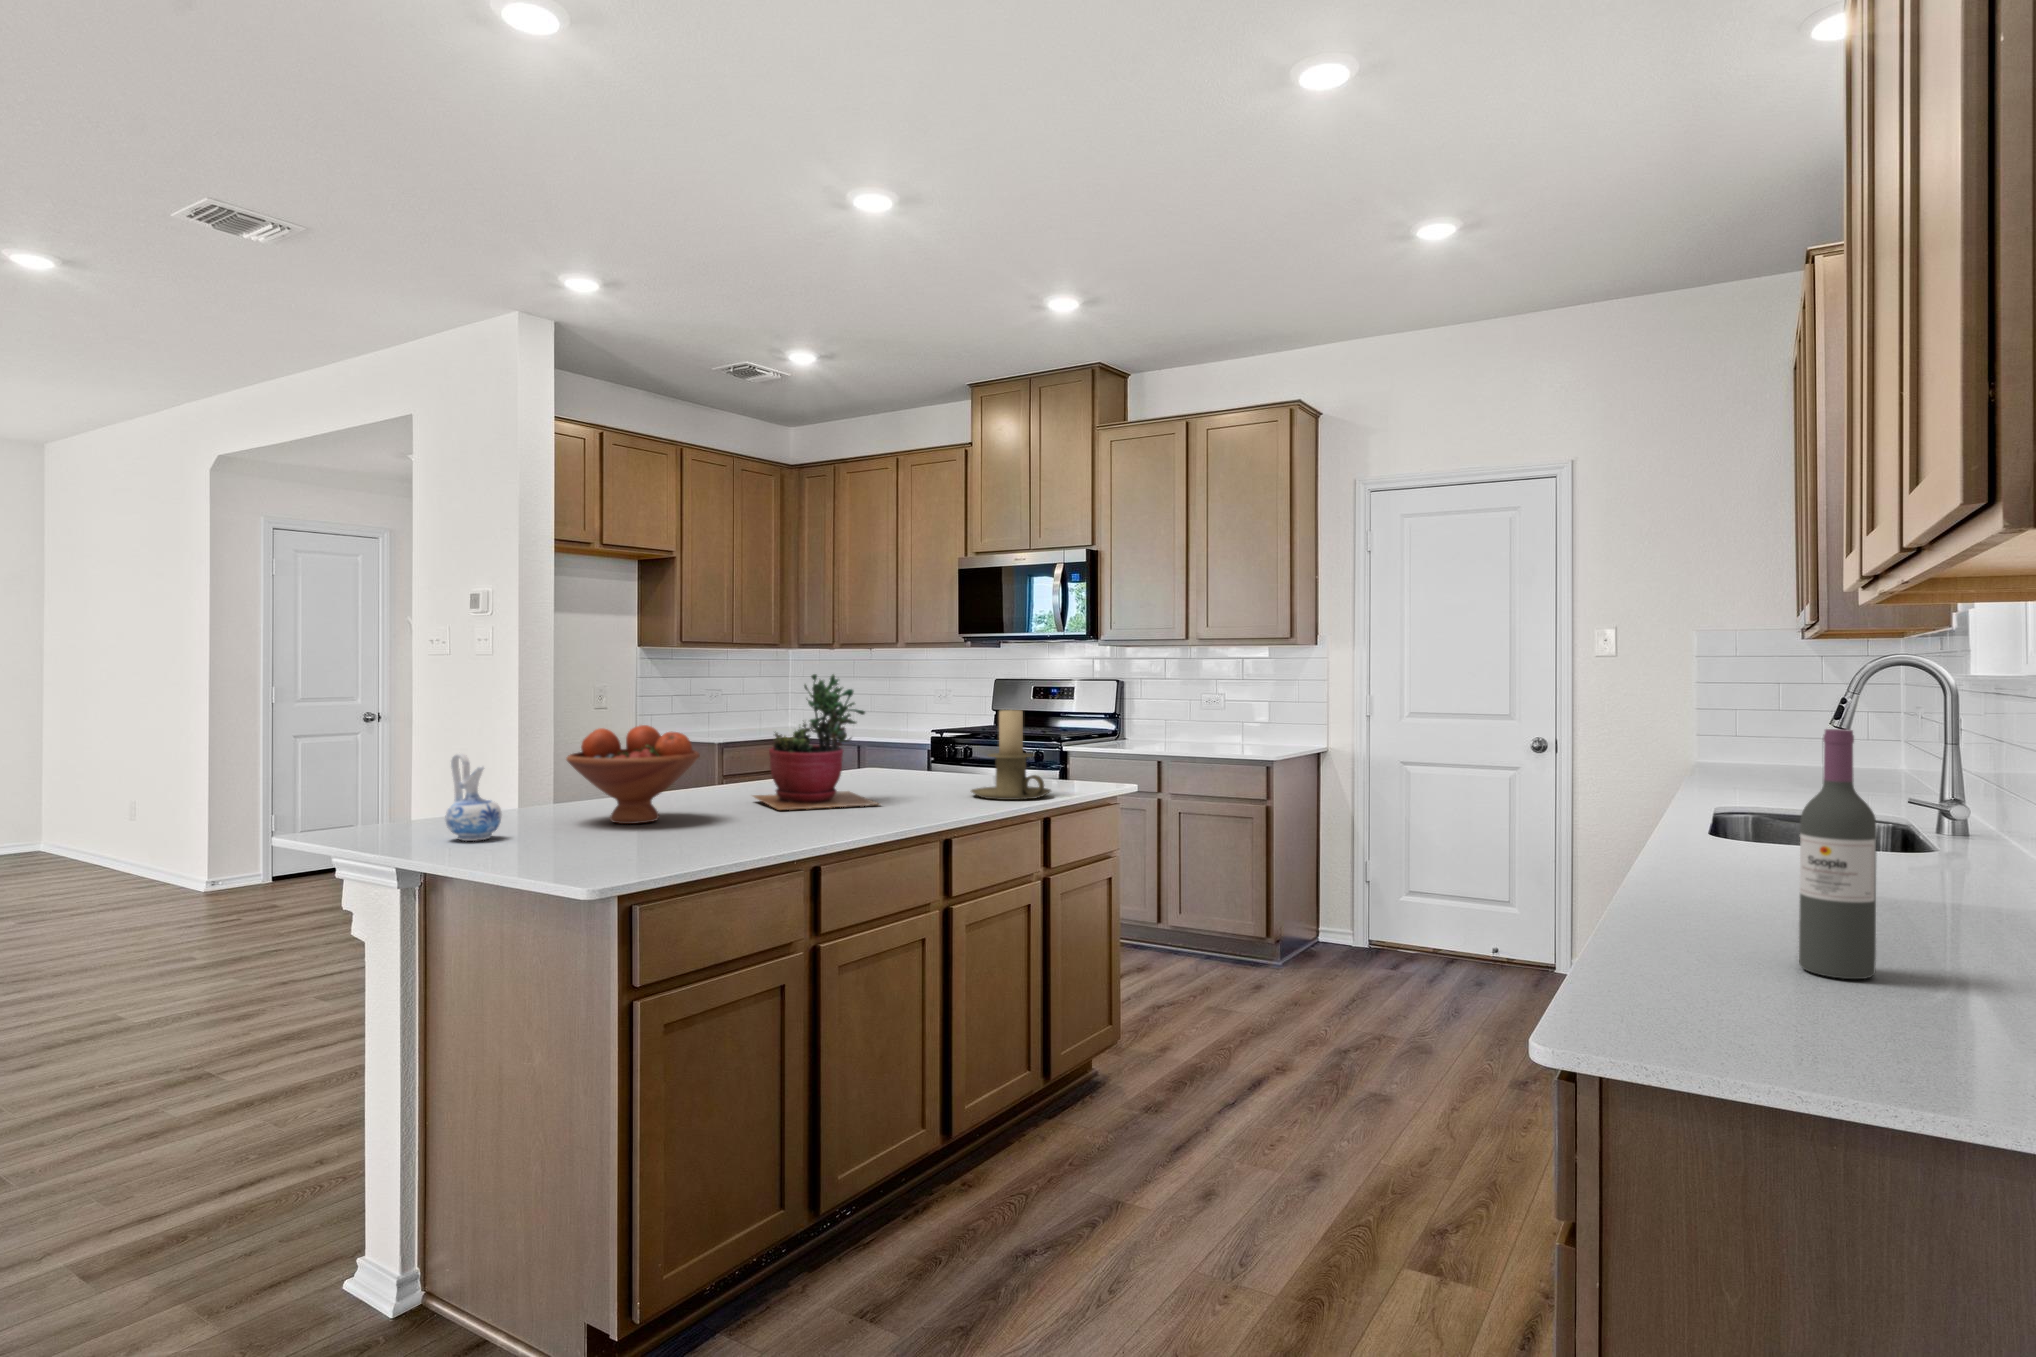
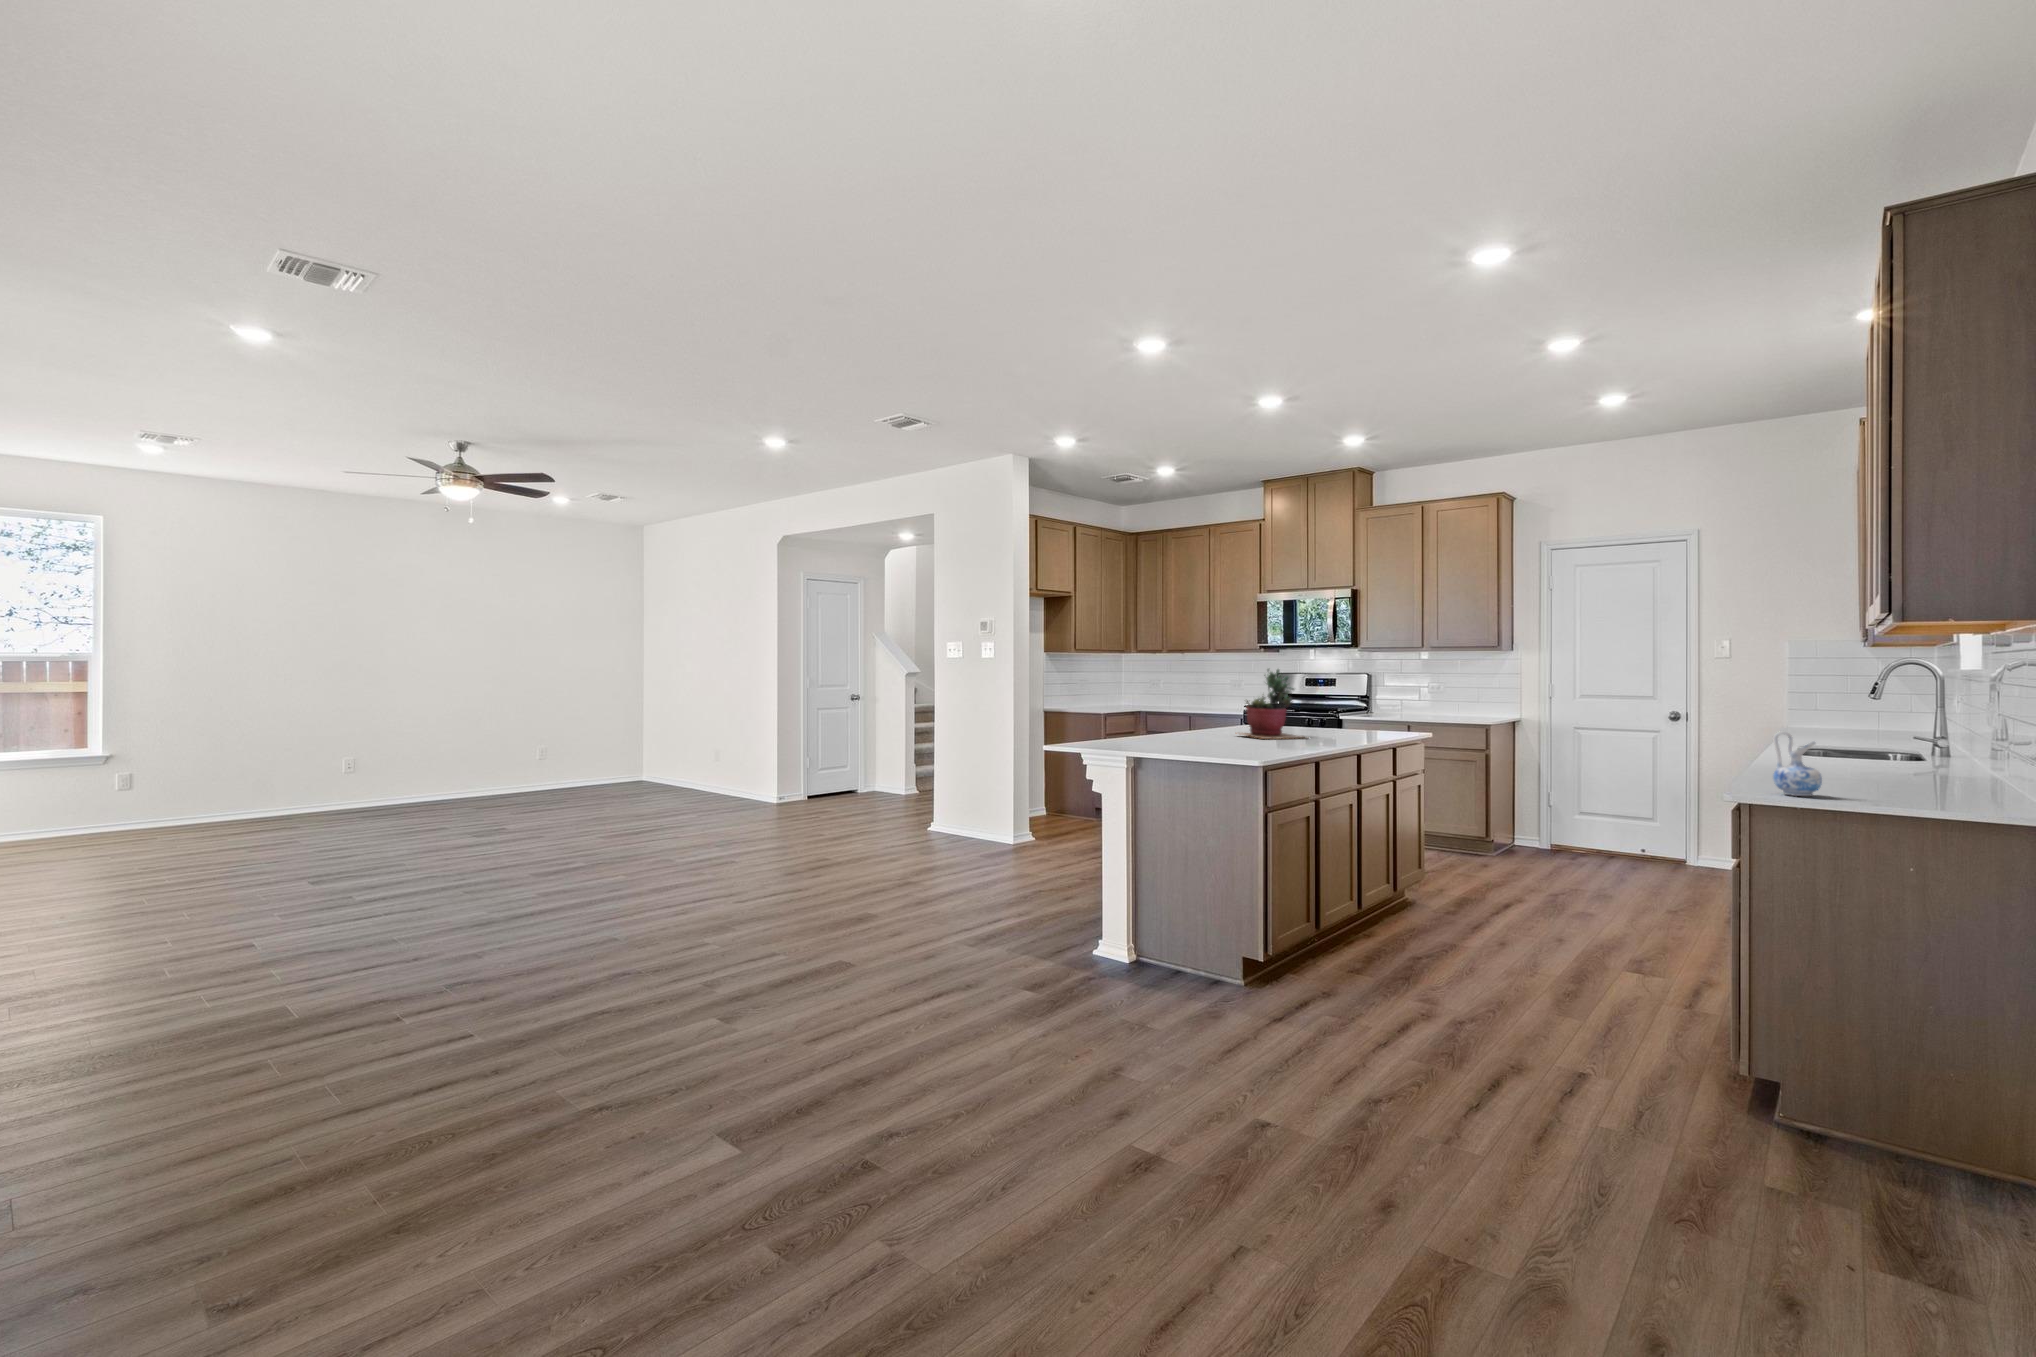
candle holder: present [971,710,1051,800] -> none [1345,689,1393,738]
fruit bowl: present [566,725,700,824] -> none [1171,693,1236,742]
wine bottle: present [1799,729,1877,979] -> none [1842,688,1876,787]
ceramic pitcher: present [445,753,502,841] -> present [1773,731,1822,796]

